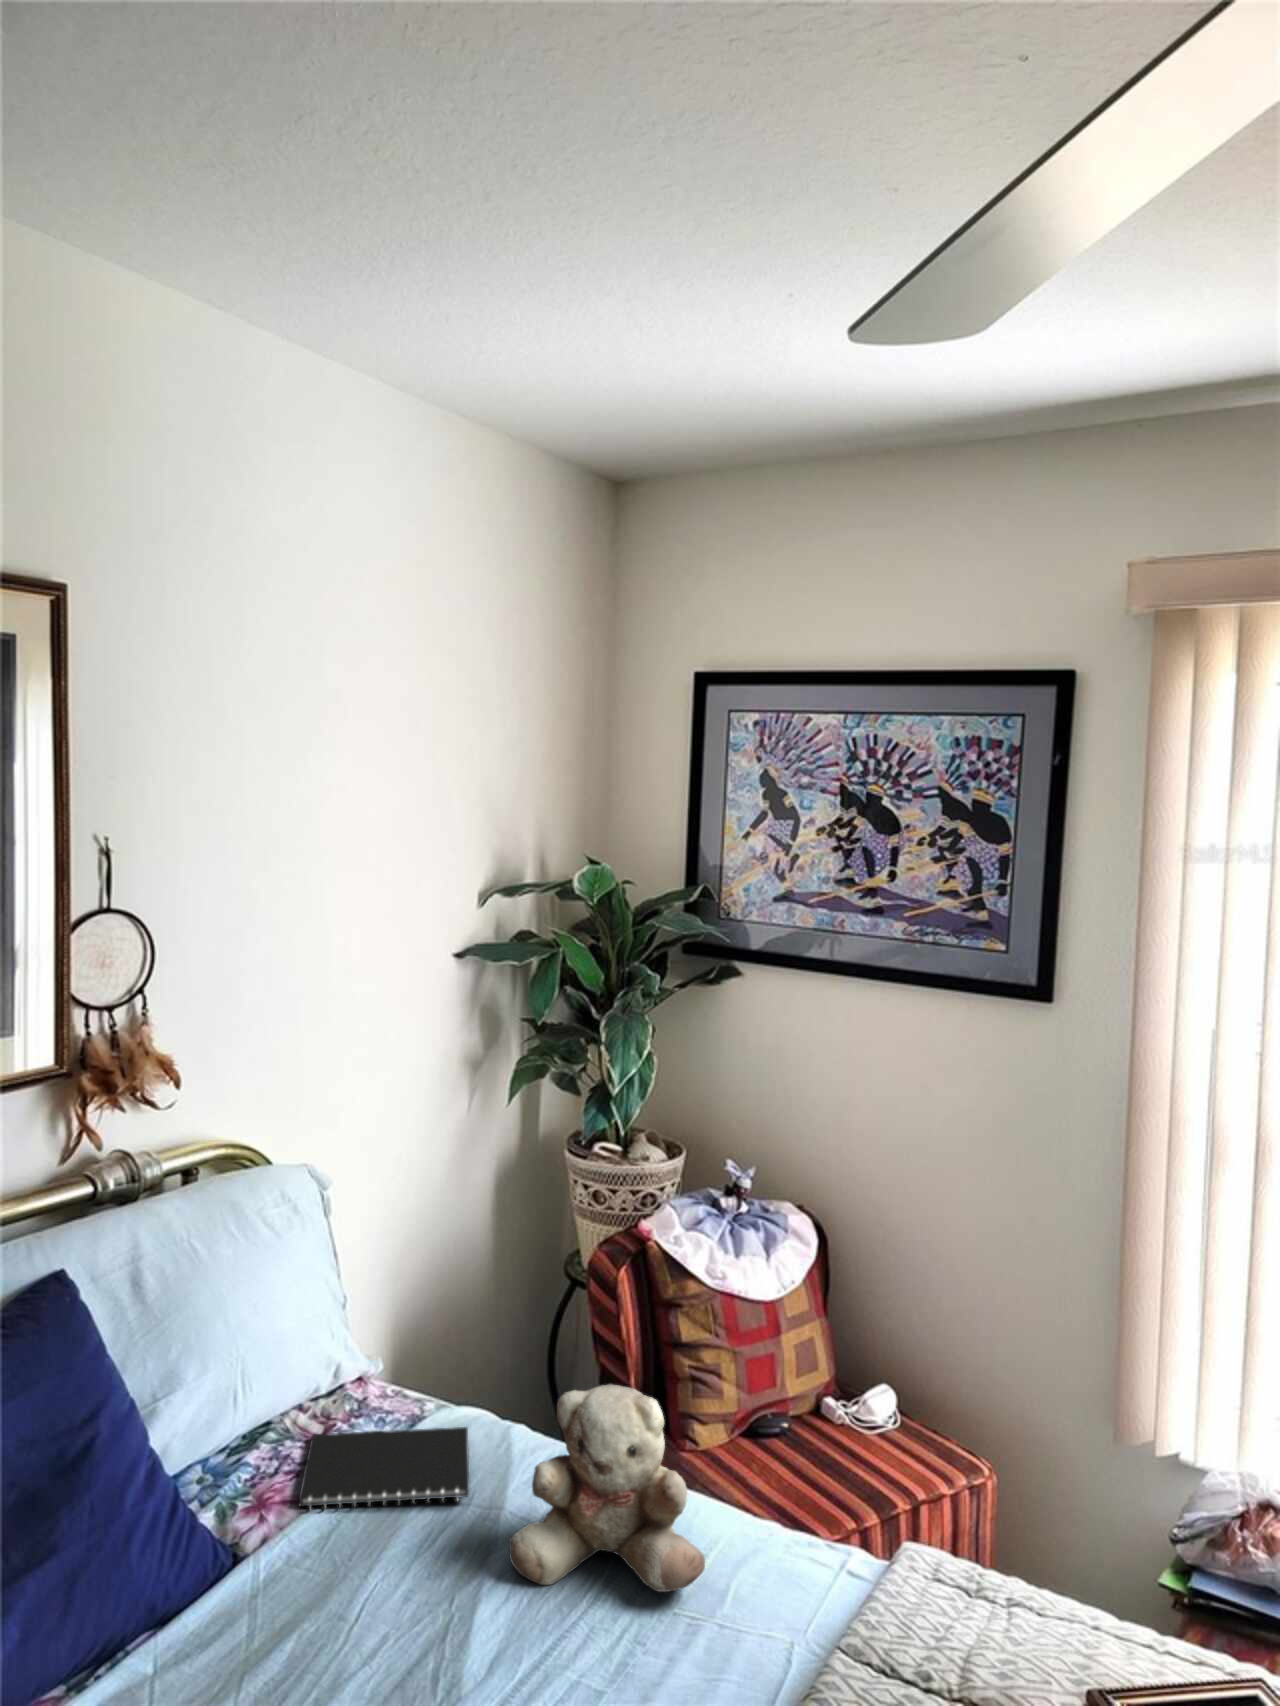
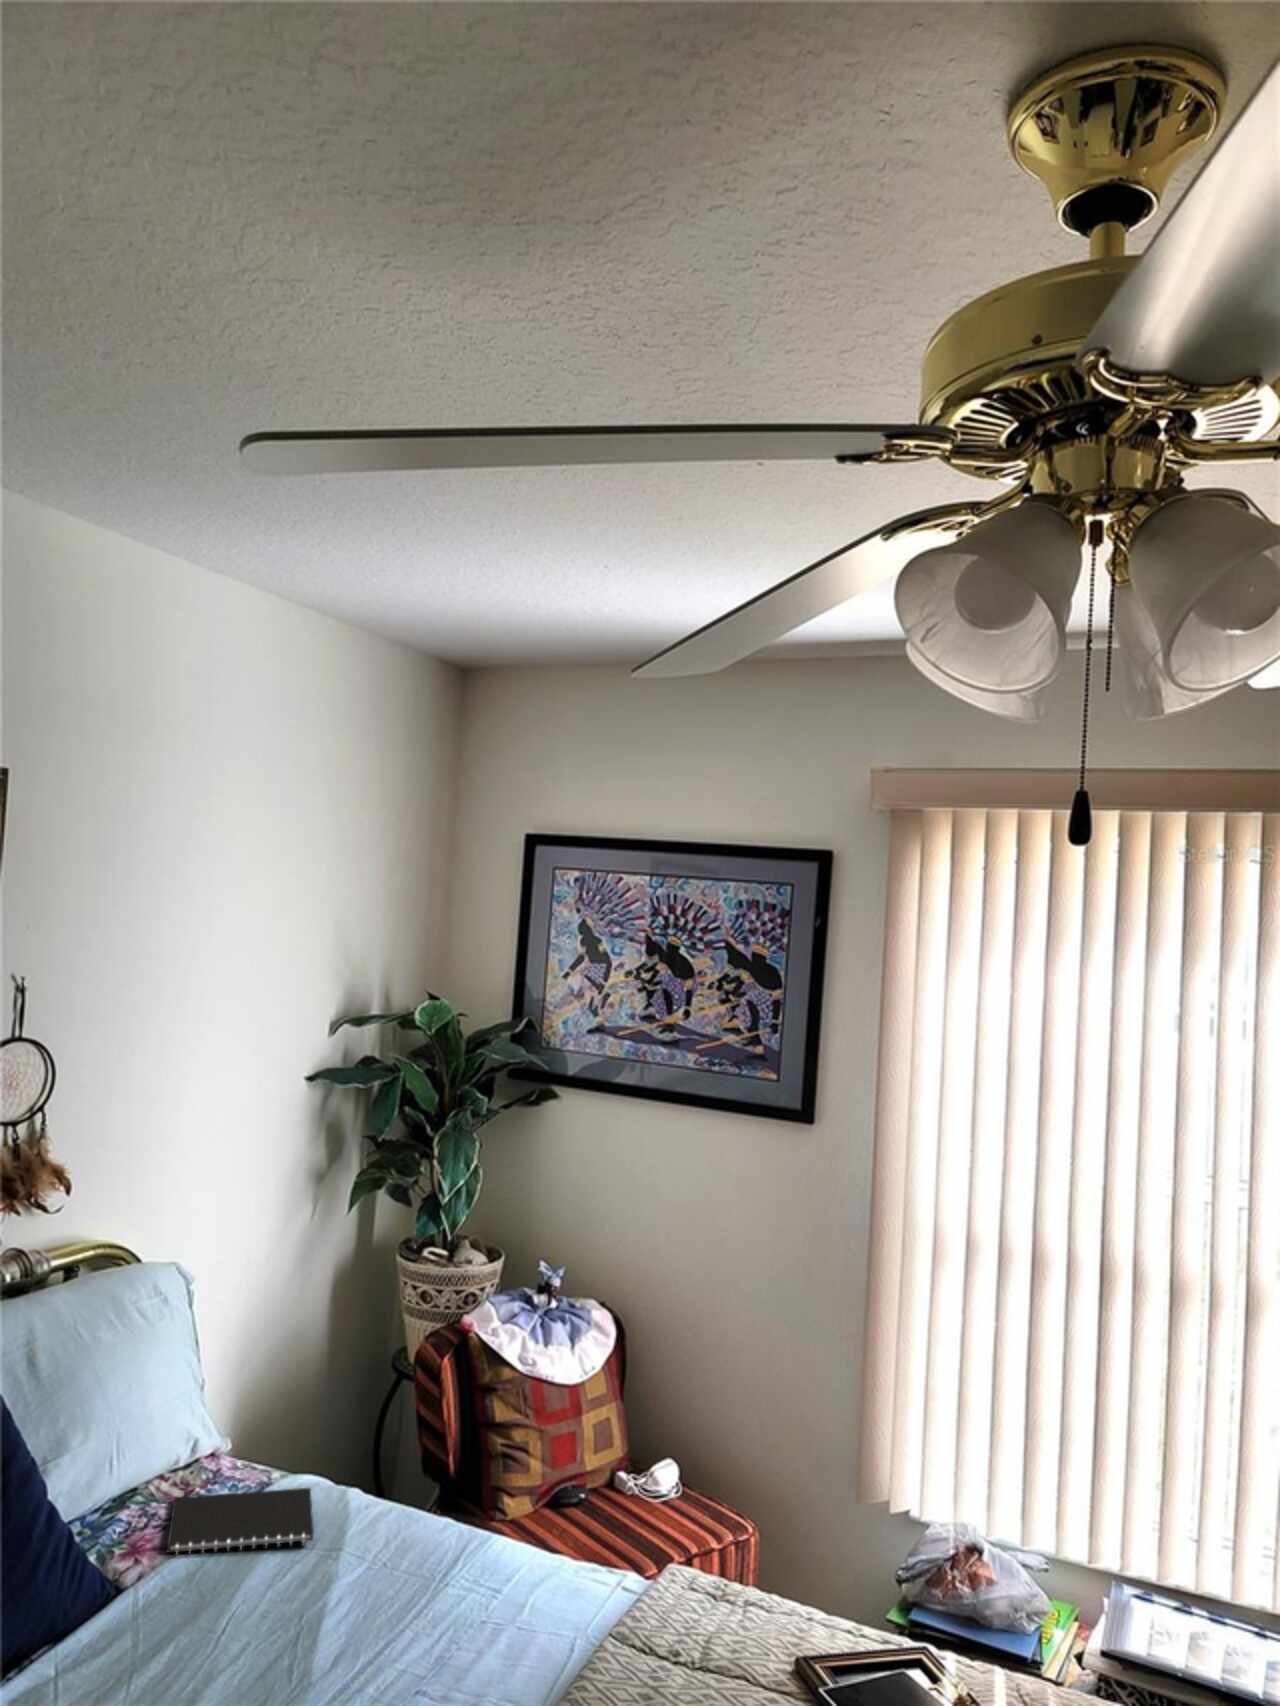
teddy bear: present [509,1384,705,1592] -> none [348,1438,509,1604]

